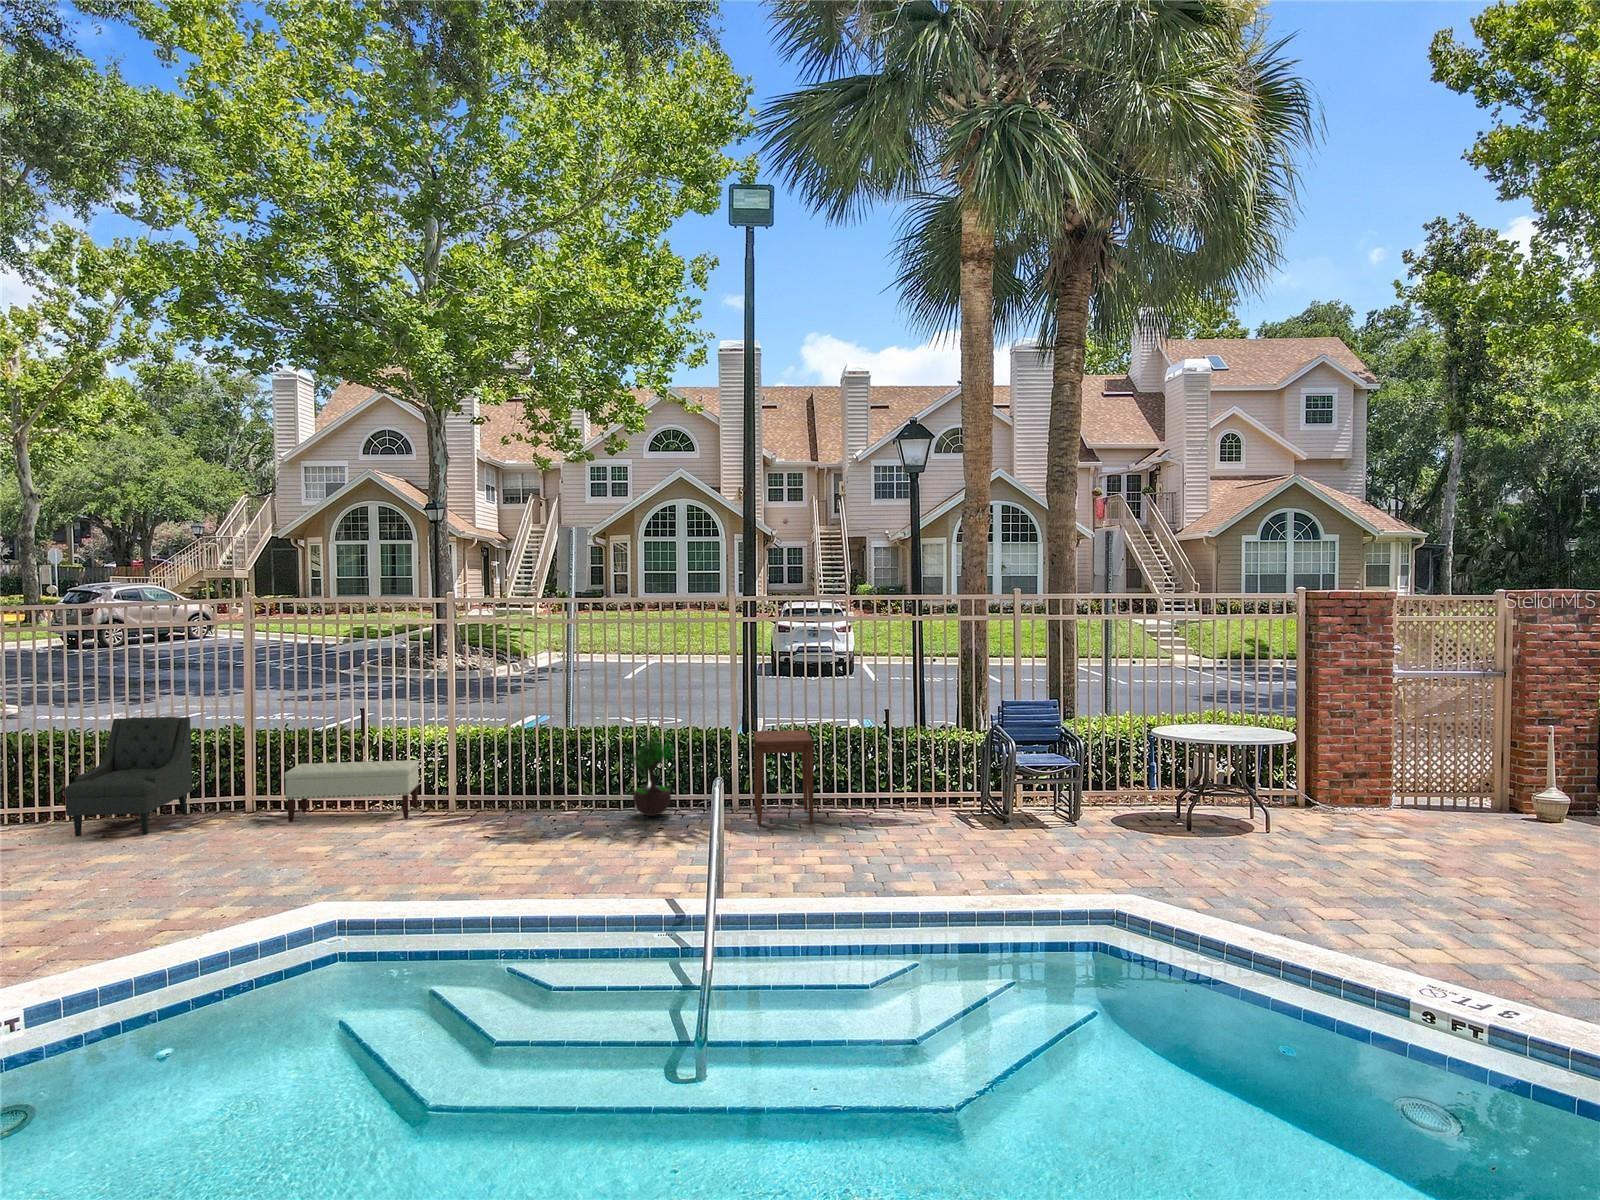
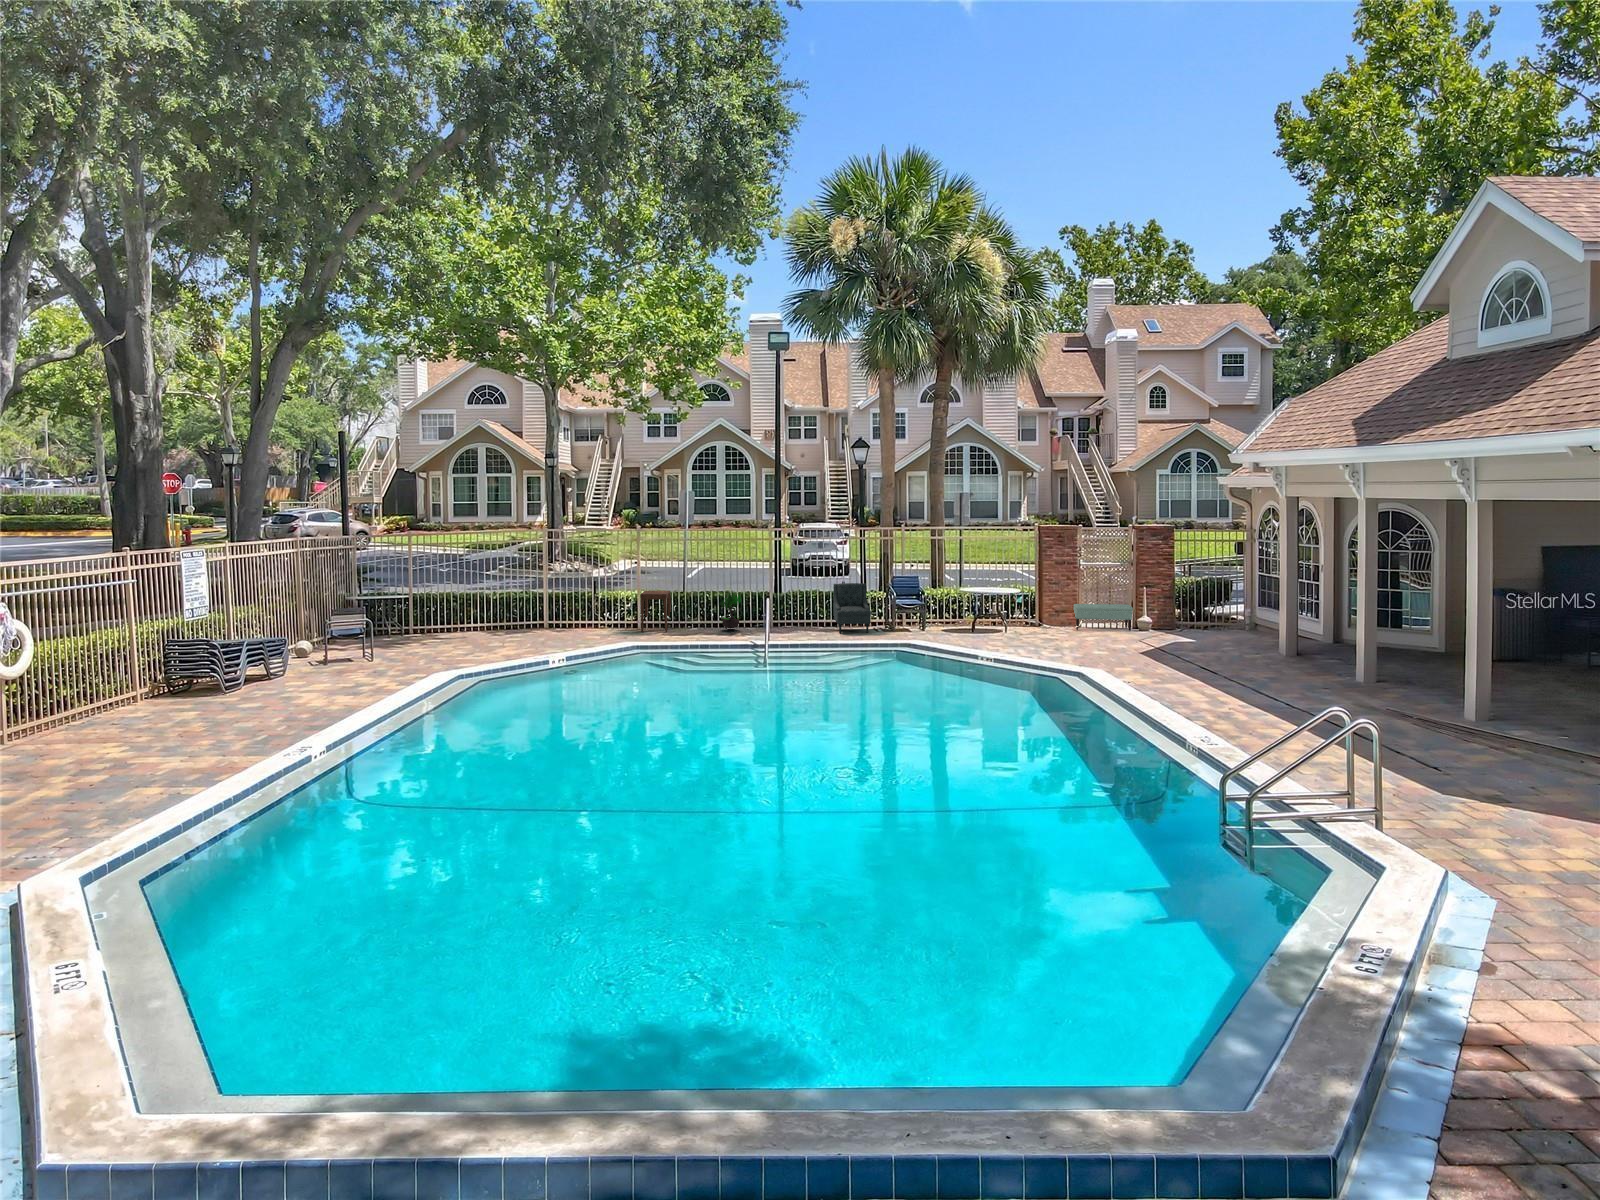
chair: present [64,717,193,837] -> present [833,583,871,634]
side table: present [754,730,814,825] -> present [640,591,671,632]
bench: present [285,760,419,822] -> present [1074,604,1133,631]

